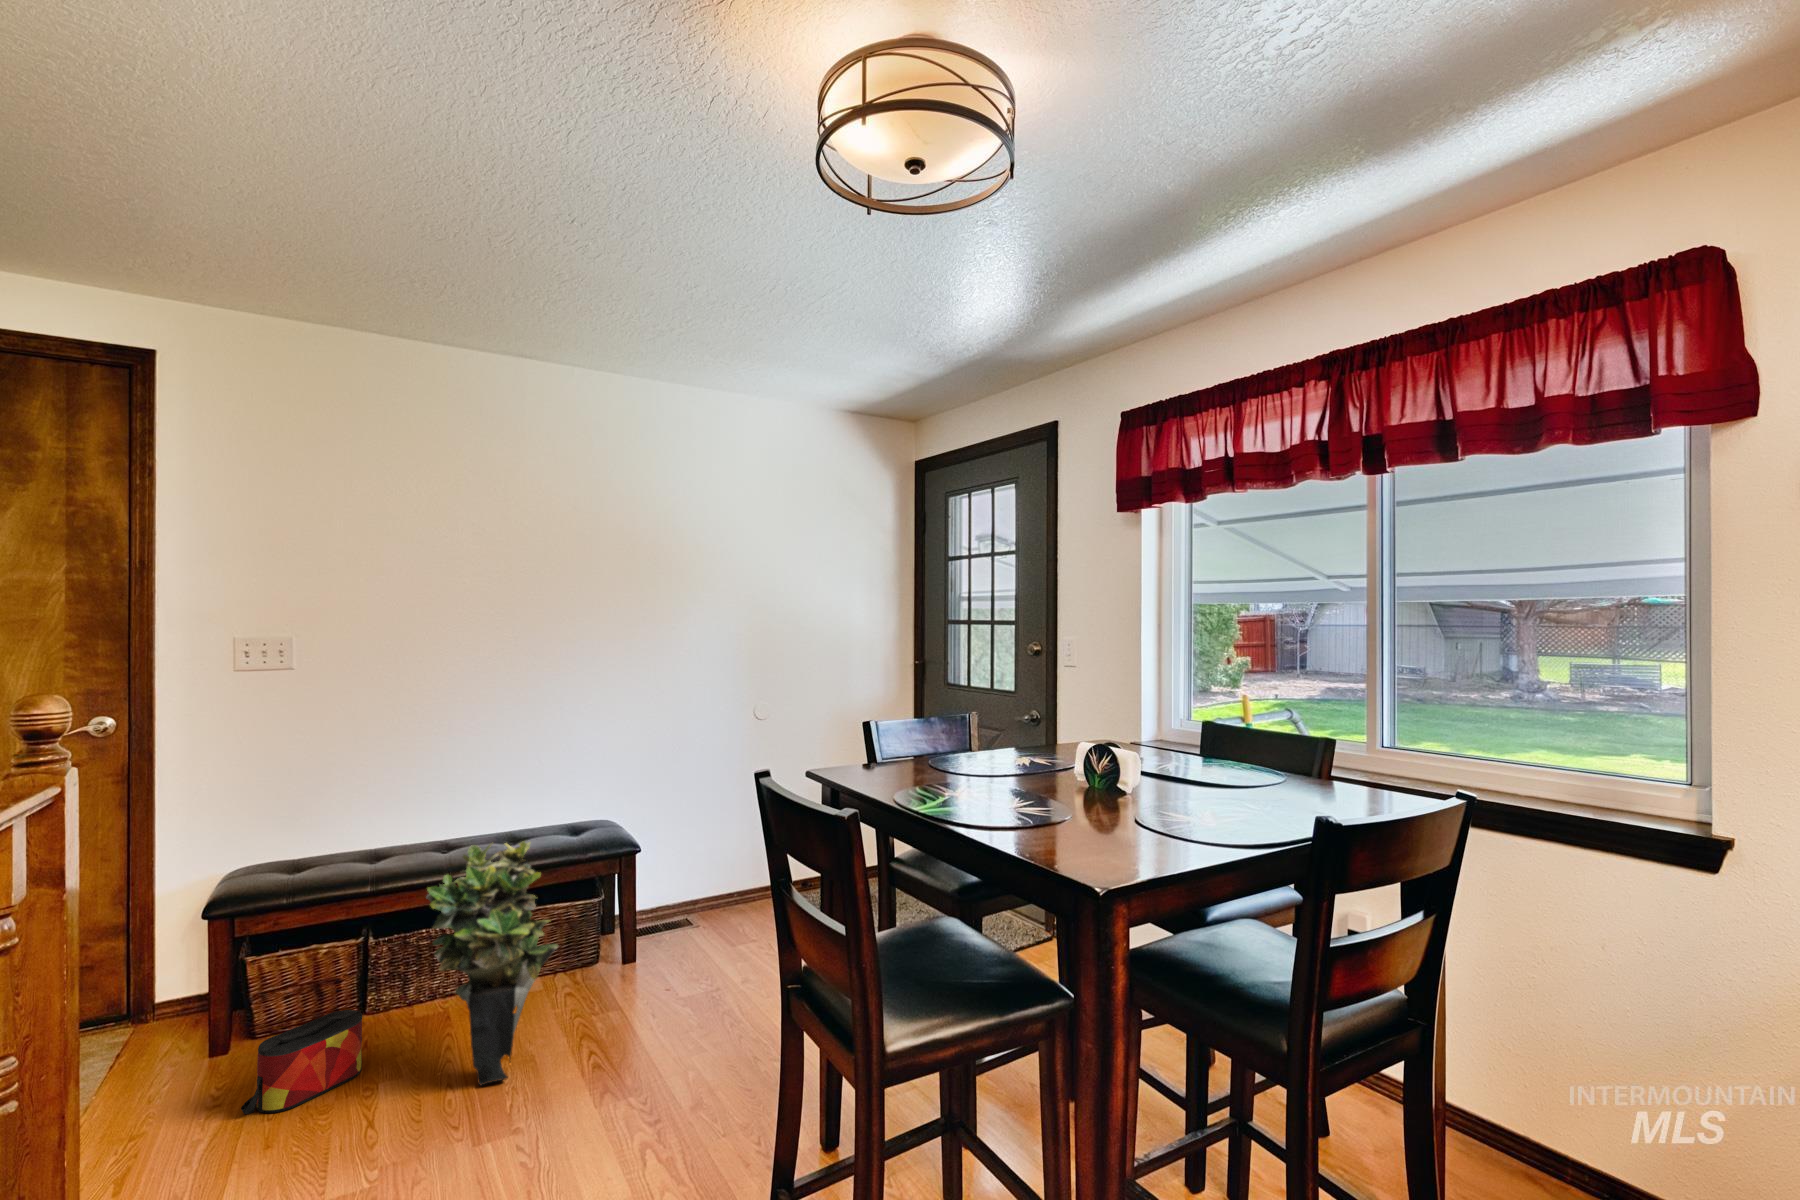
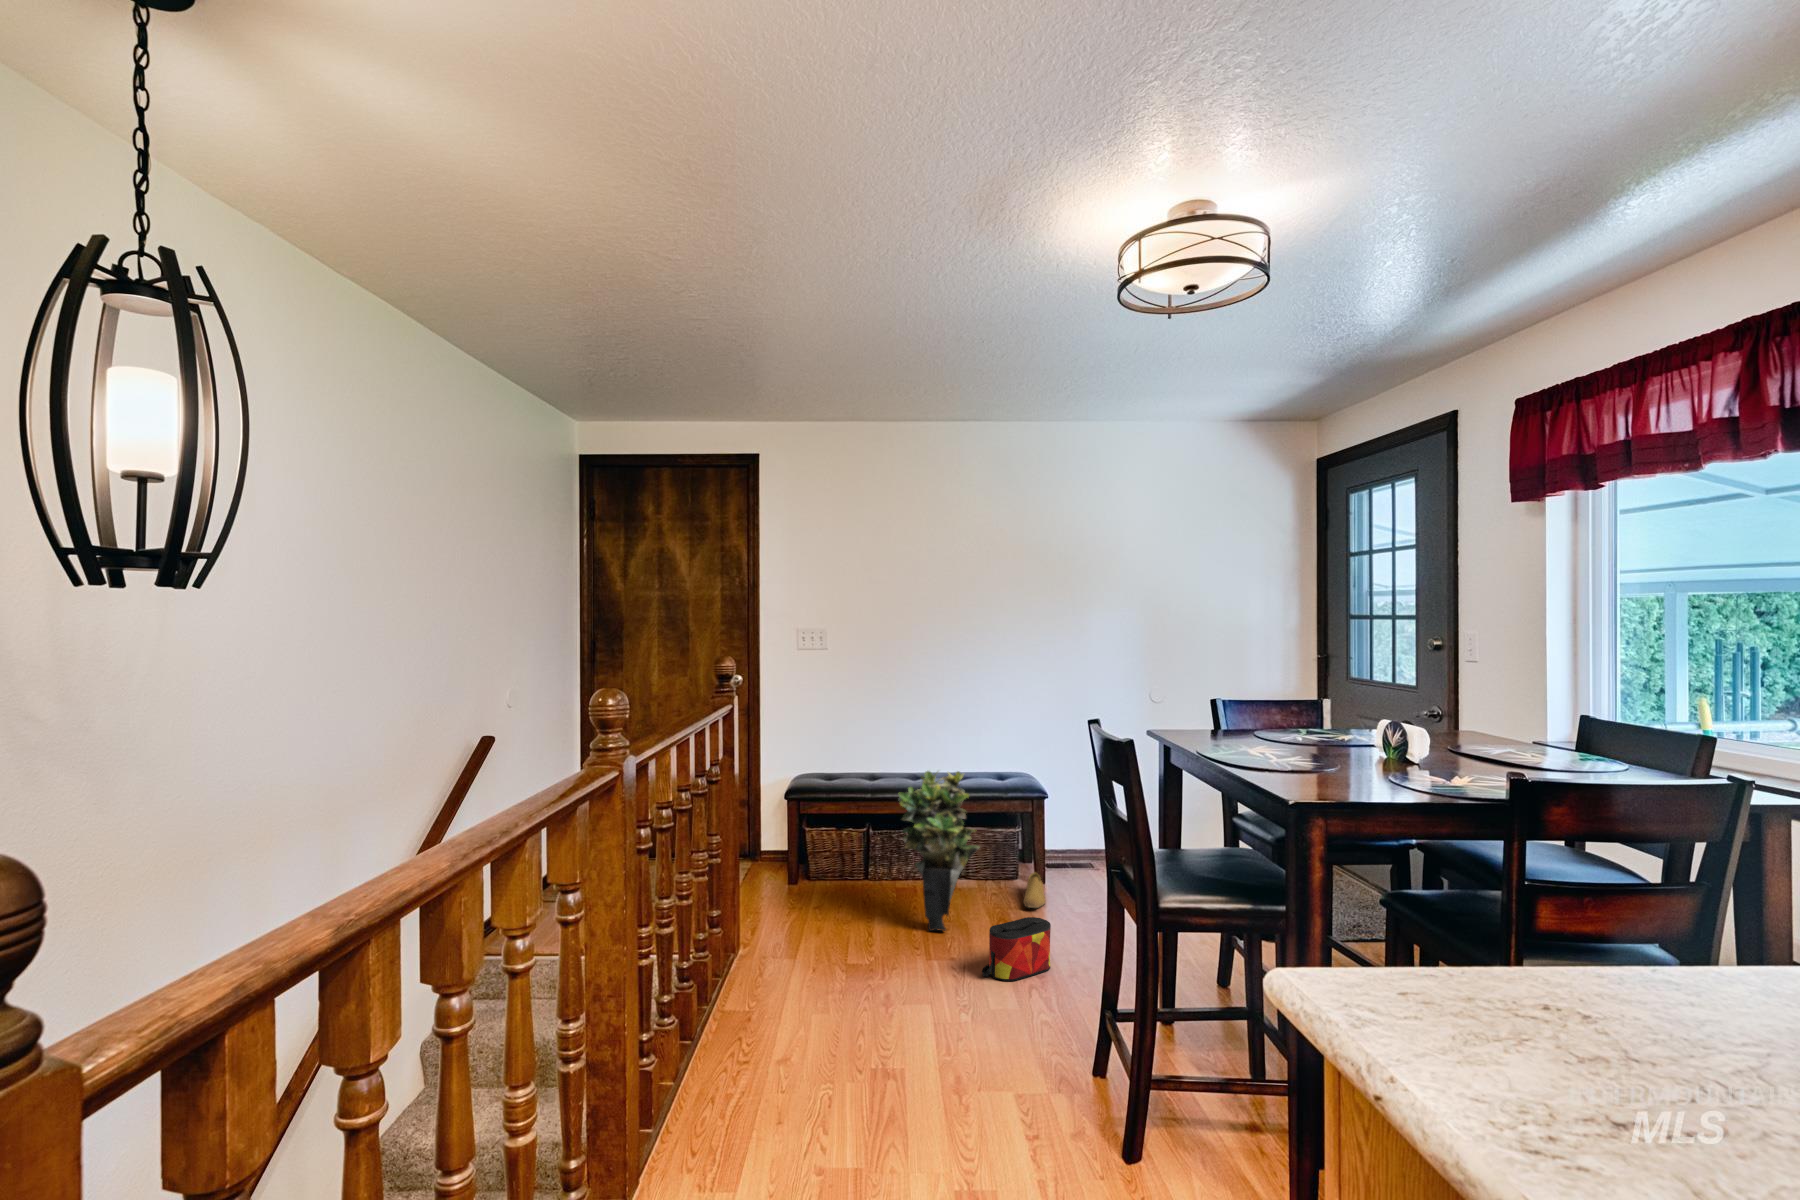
shoe: none [612,953,642,1007] -> present [1023,872,1046,908]
bag: present [241,1010,362,1114] -> present [982,917,1051,981]

